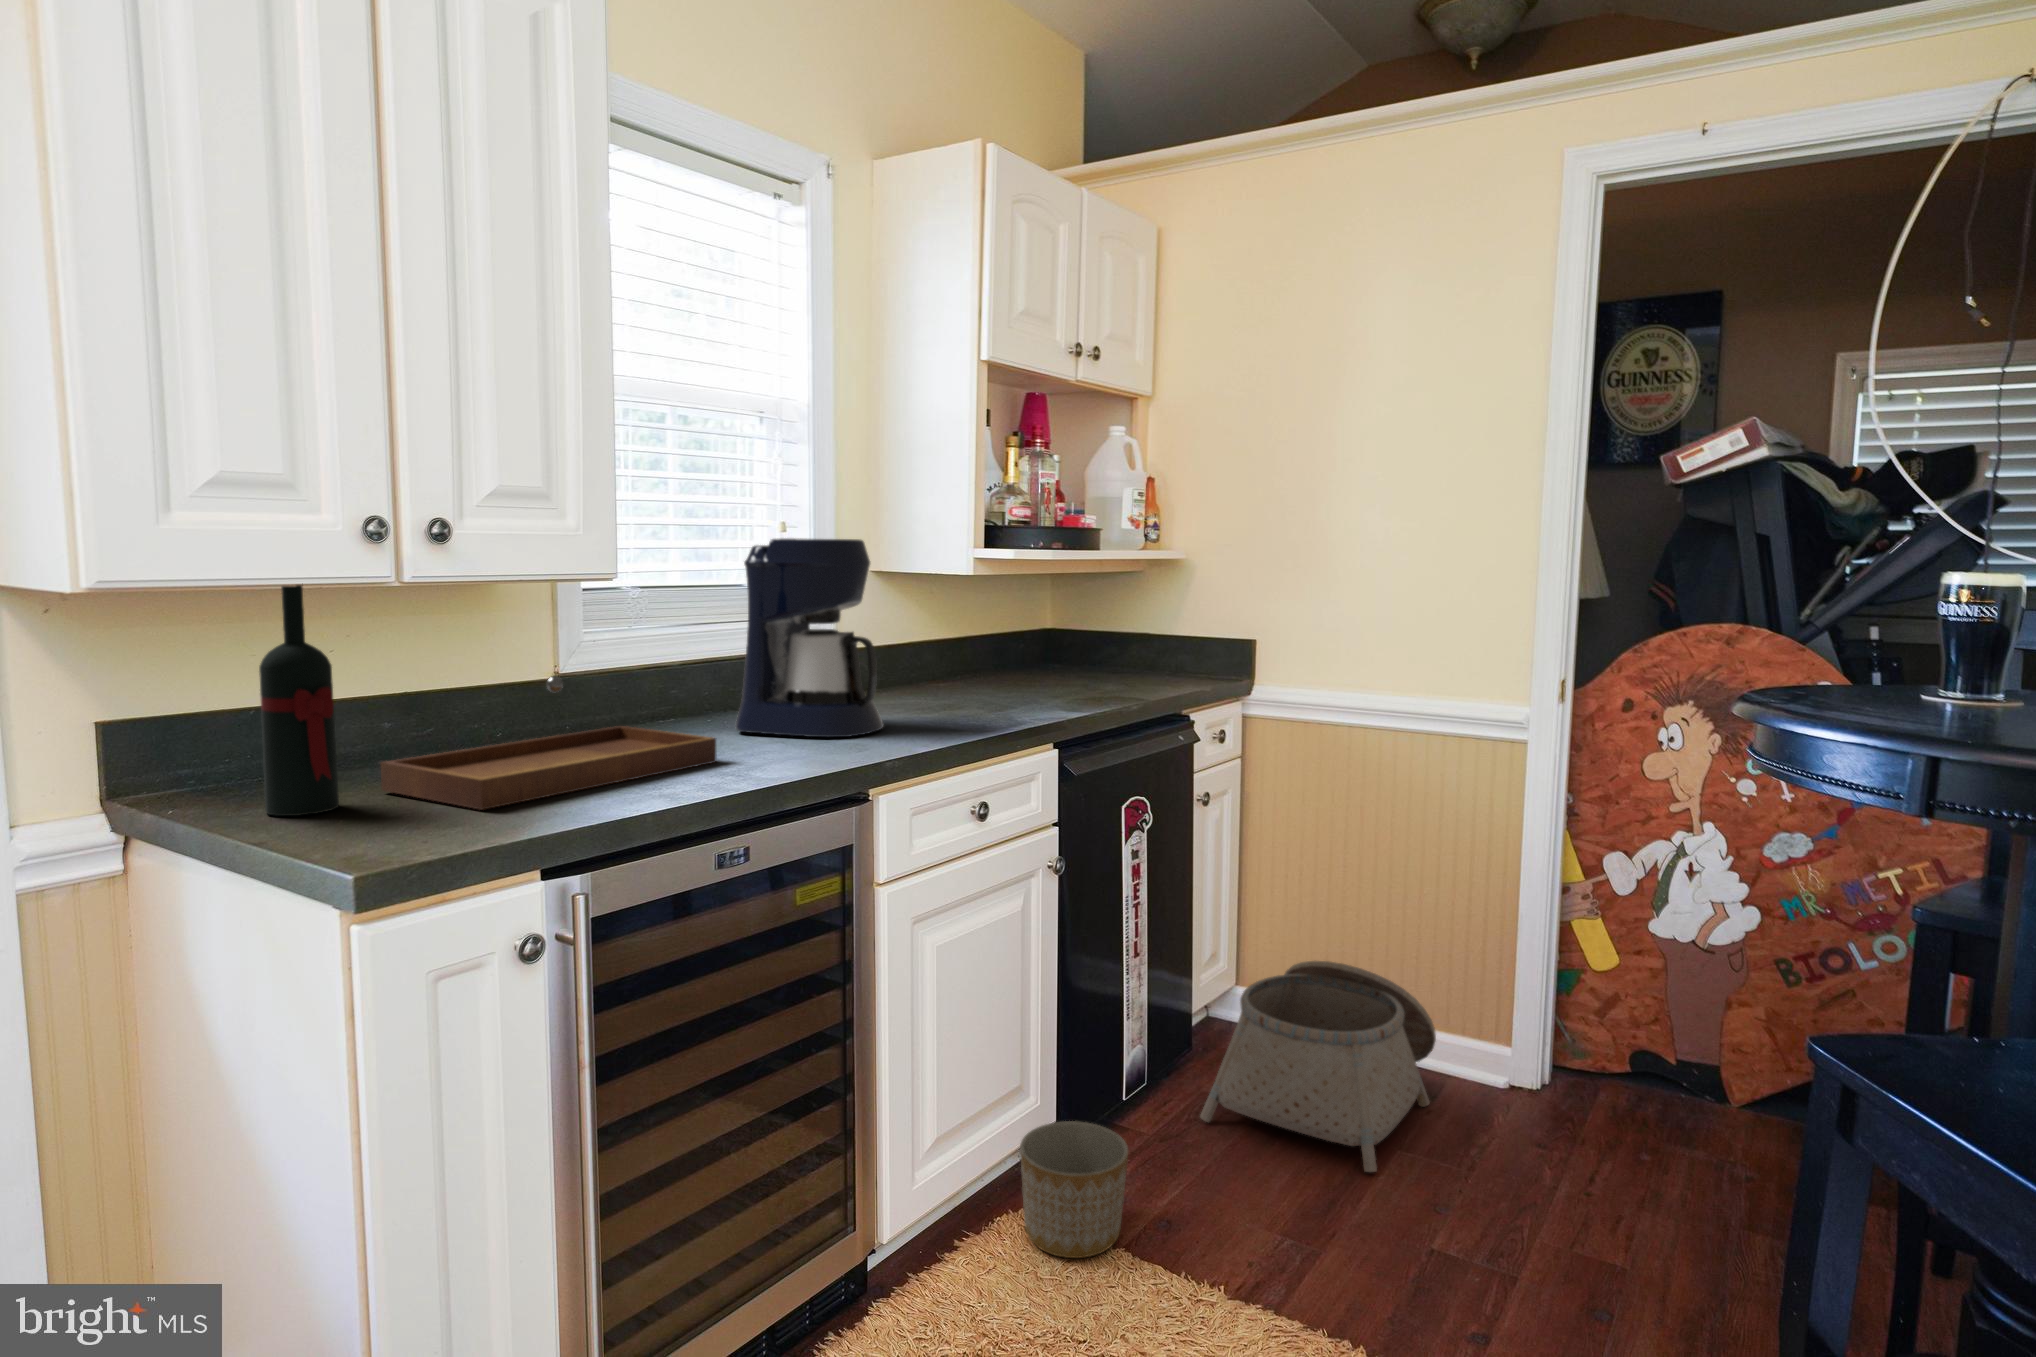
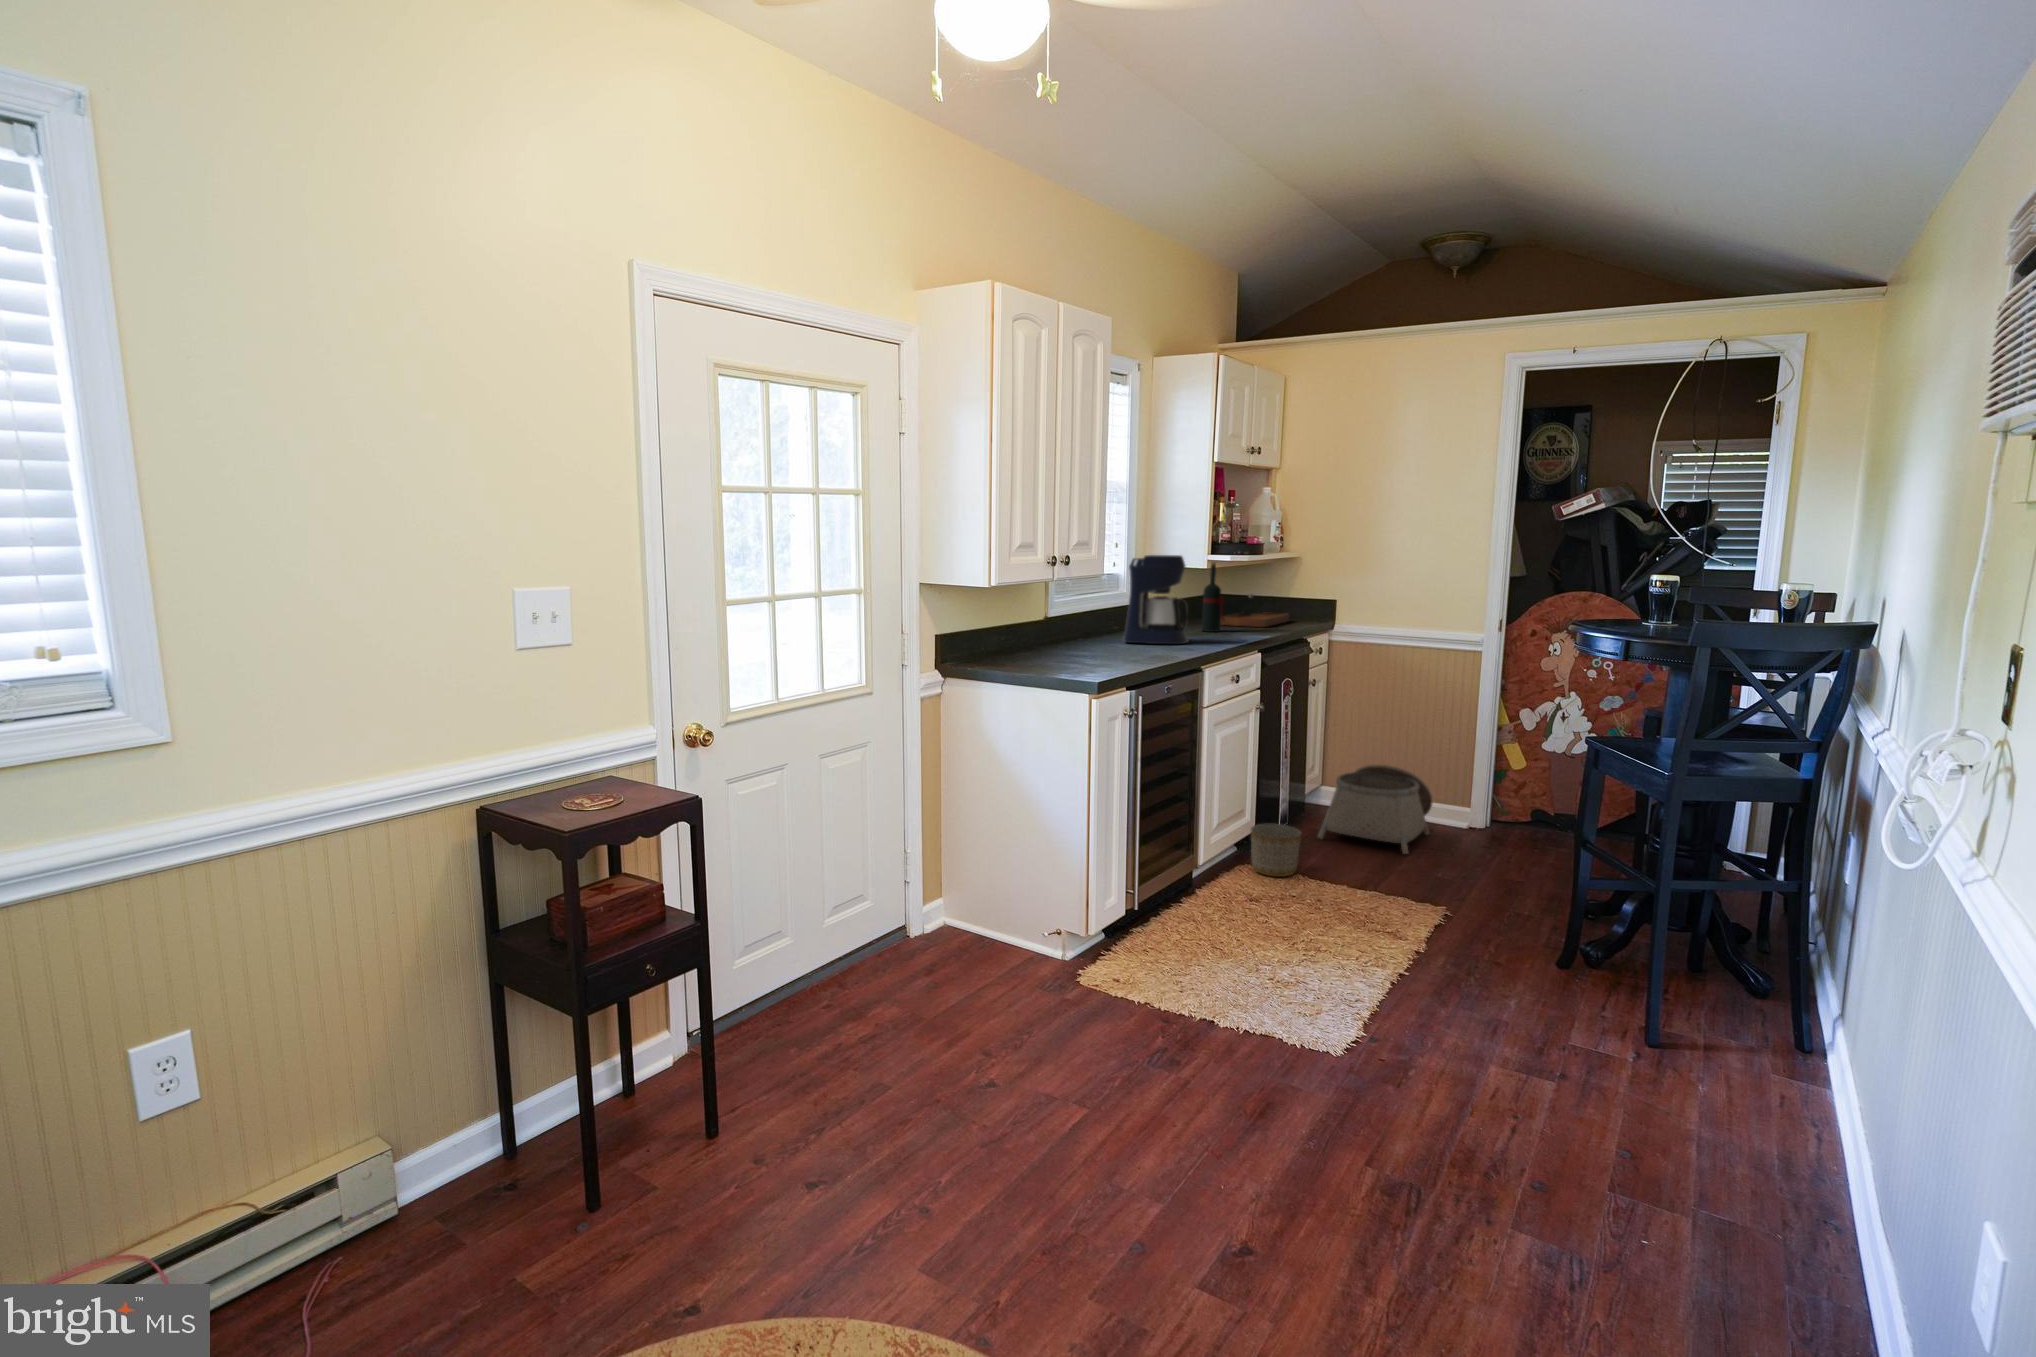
wine bottle: present [259,585,339,816] -> present [1202,562,1225,632]
tray: present [381,676,717,810] -> present [1220,594,1289,627]

